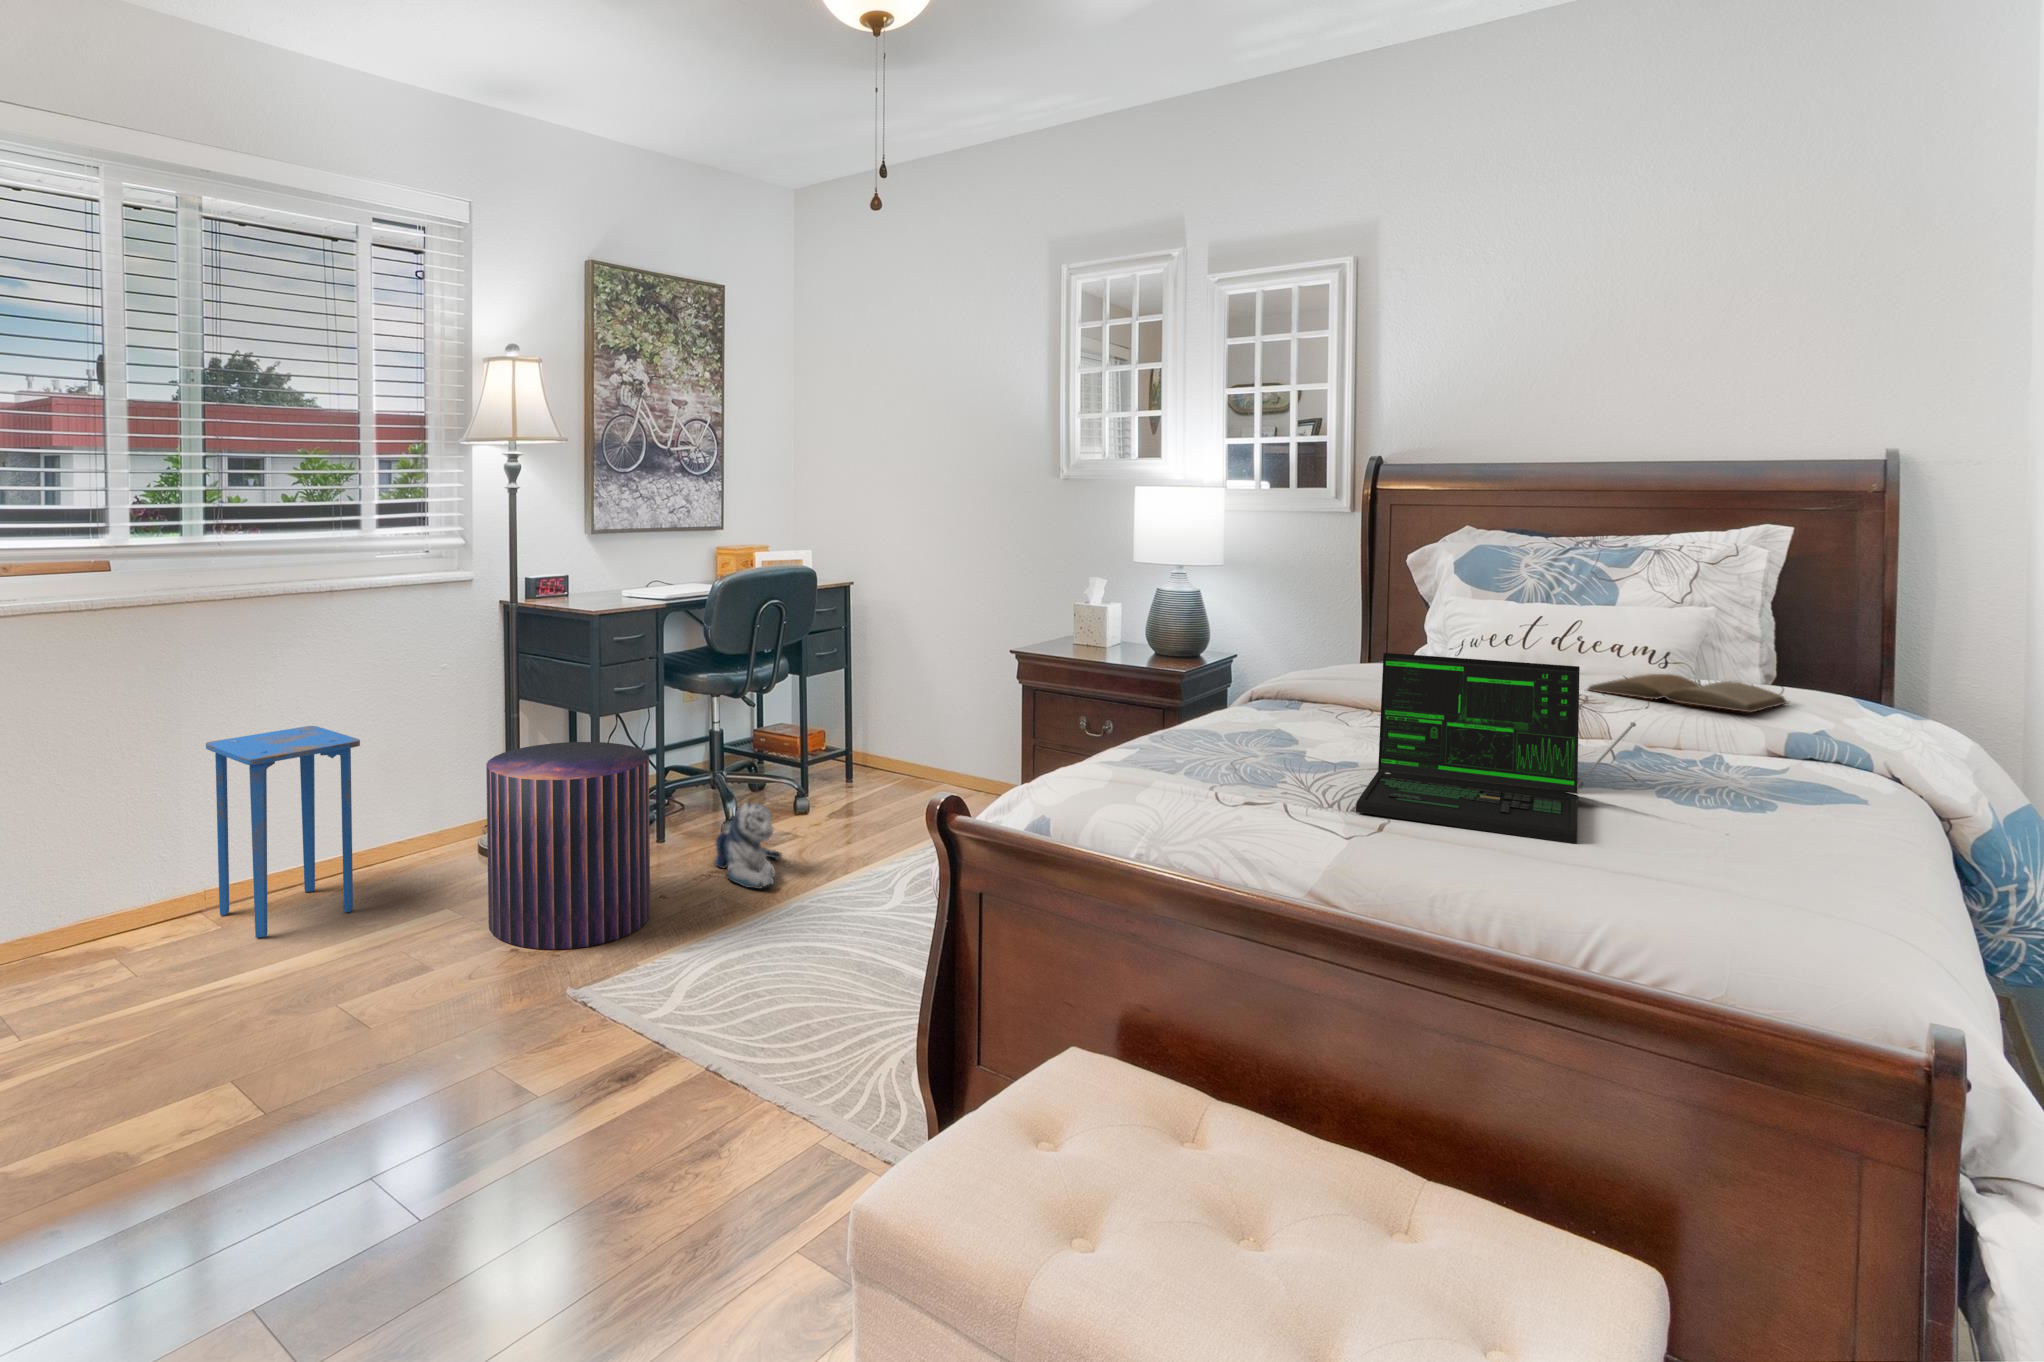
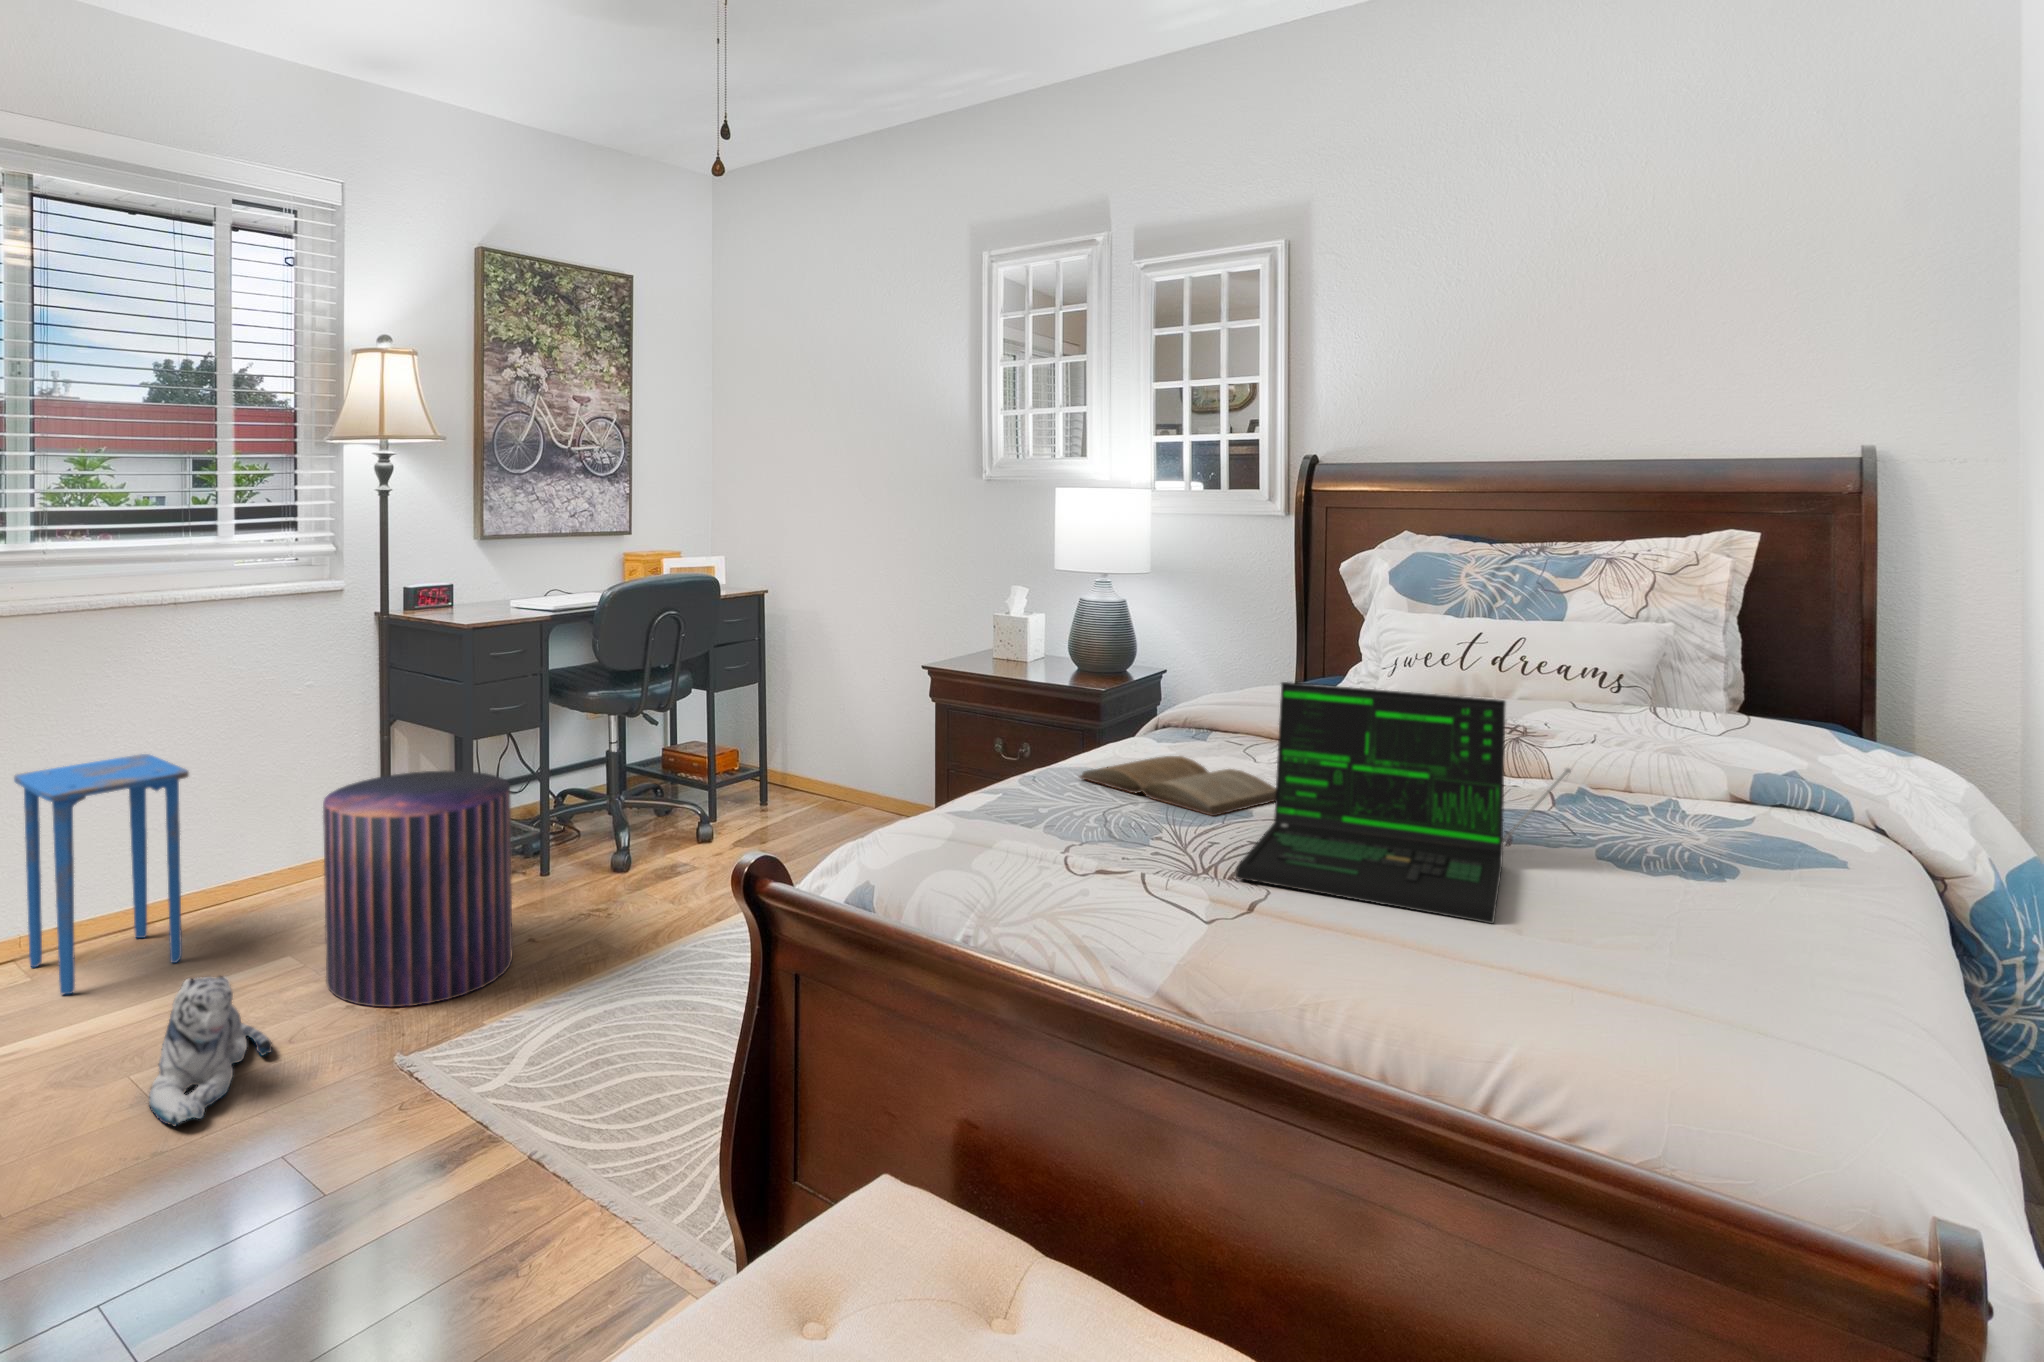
book: present [1587,674,1788,712] -> present [1080,756,1276,816]
plush toy: present [714,803,781,889] -> present [149,976,272,1126]

